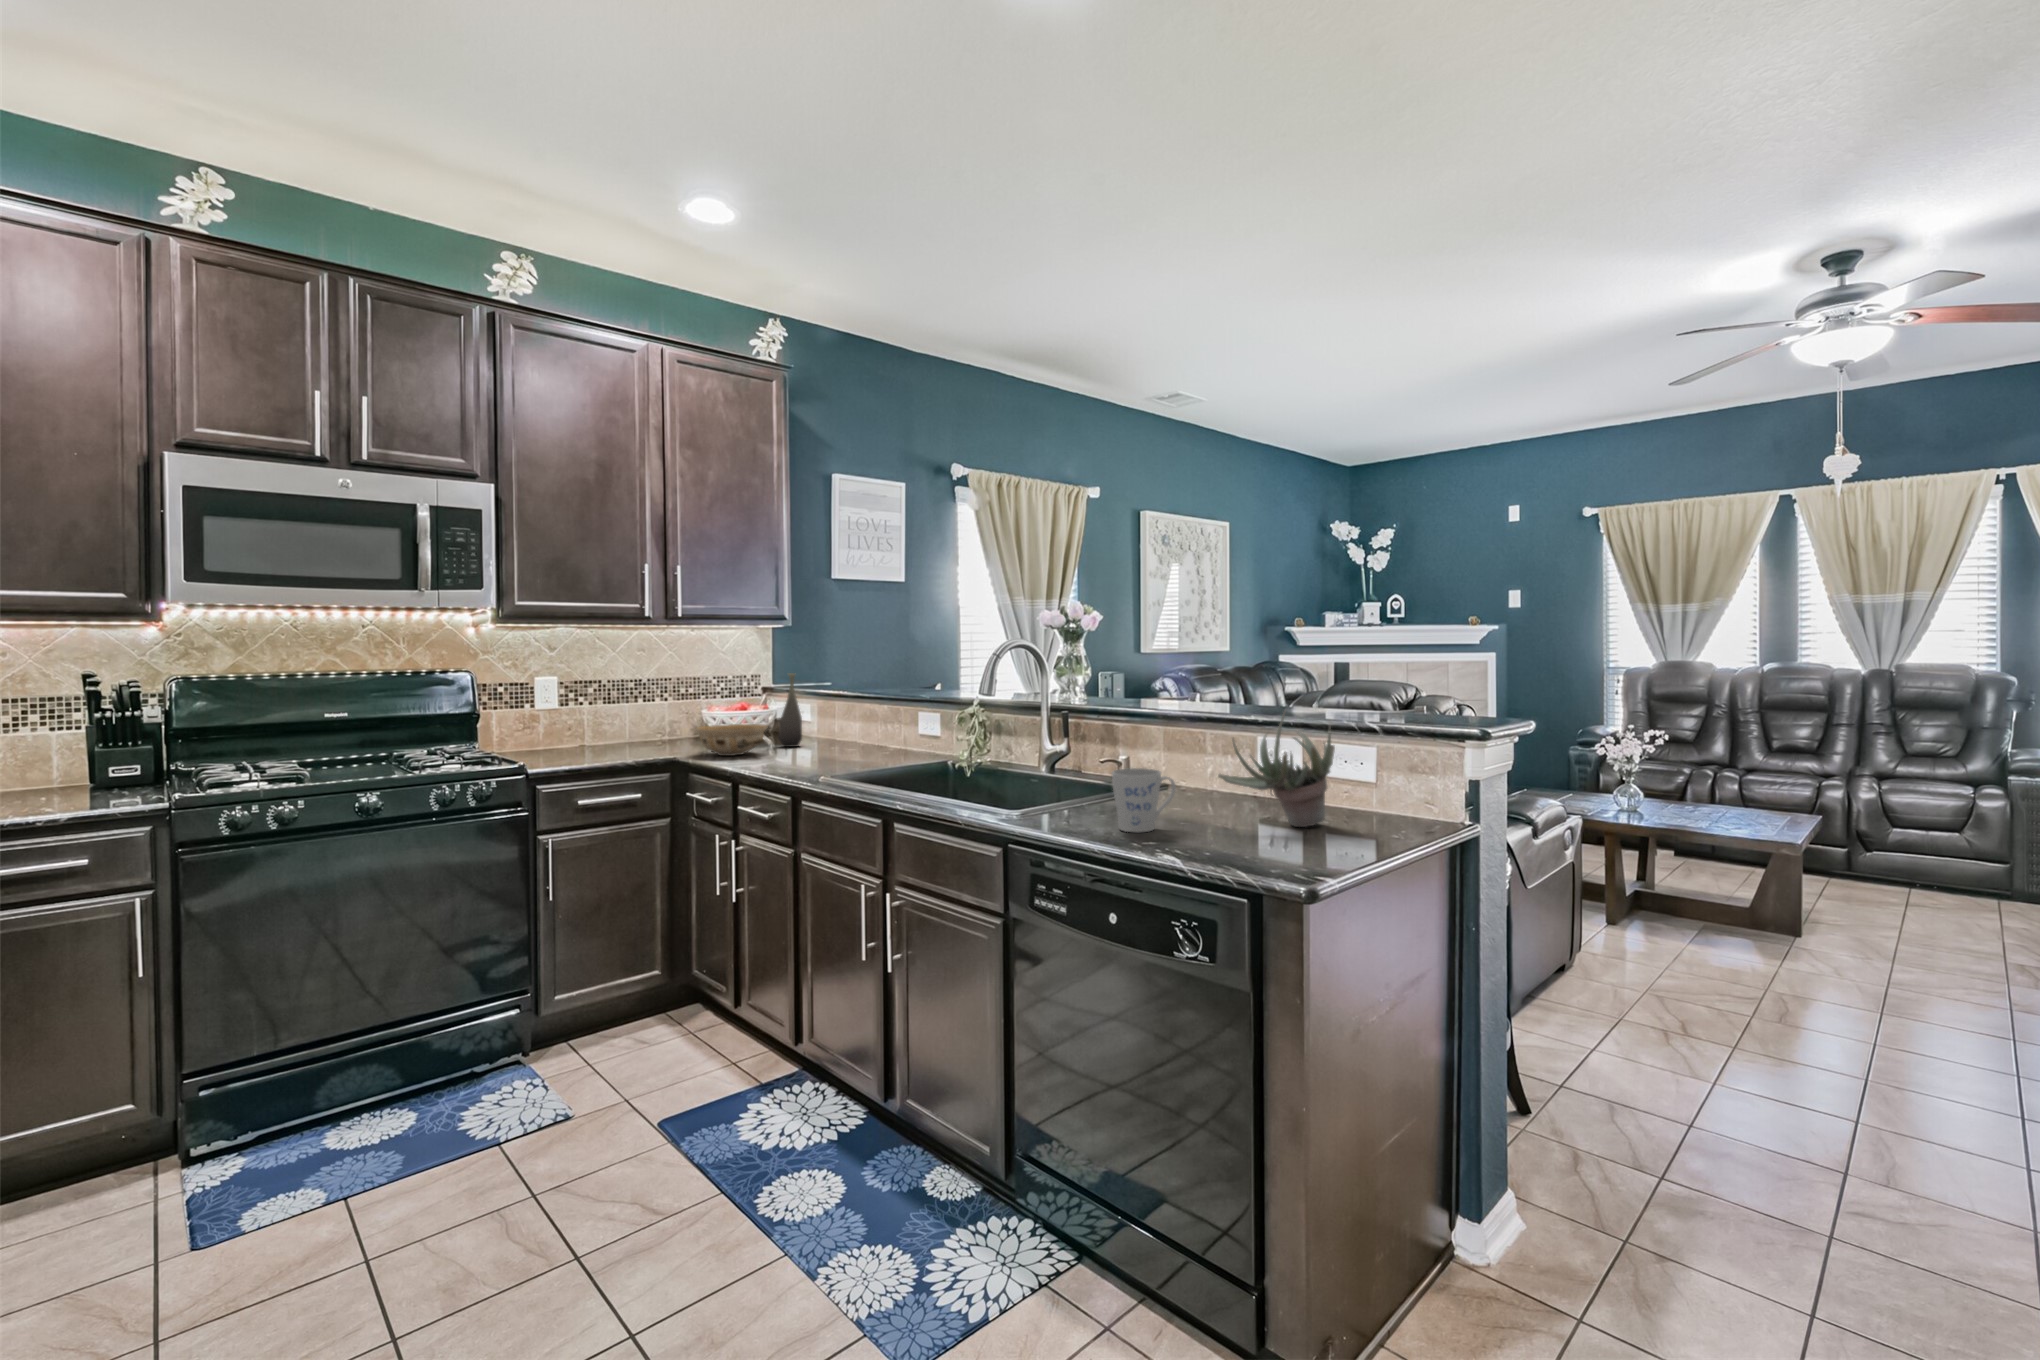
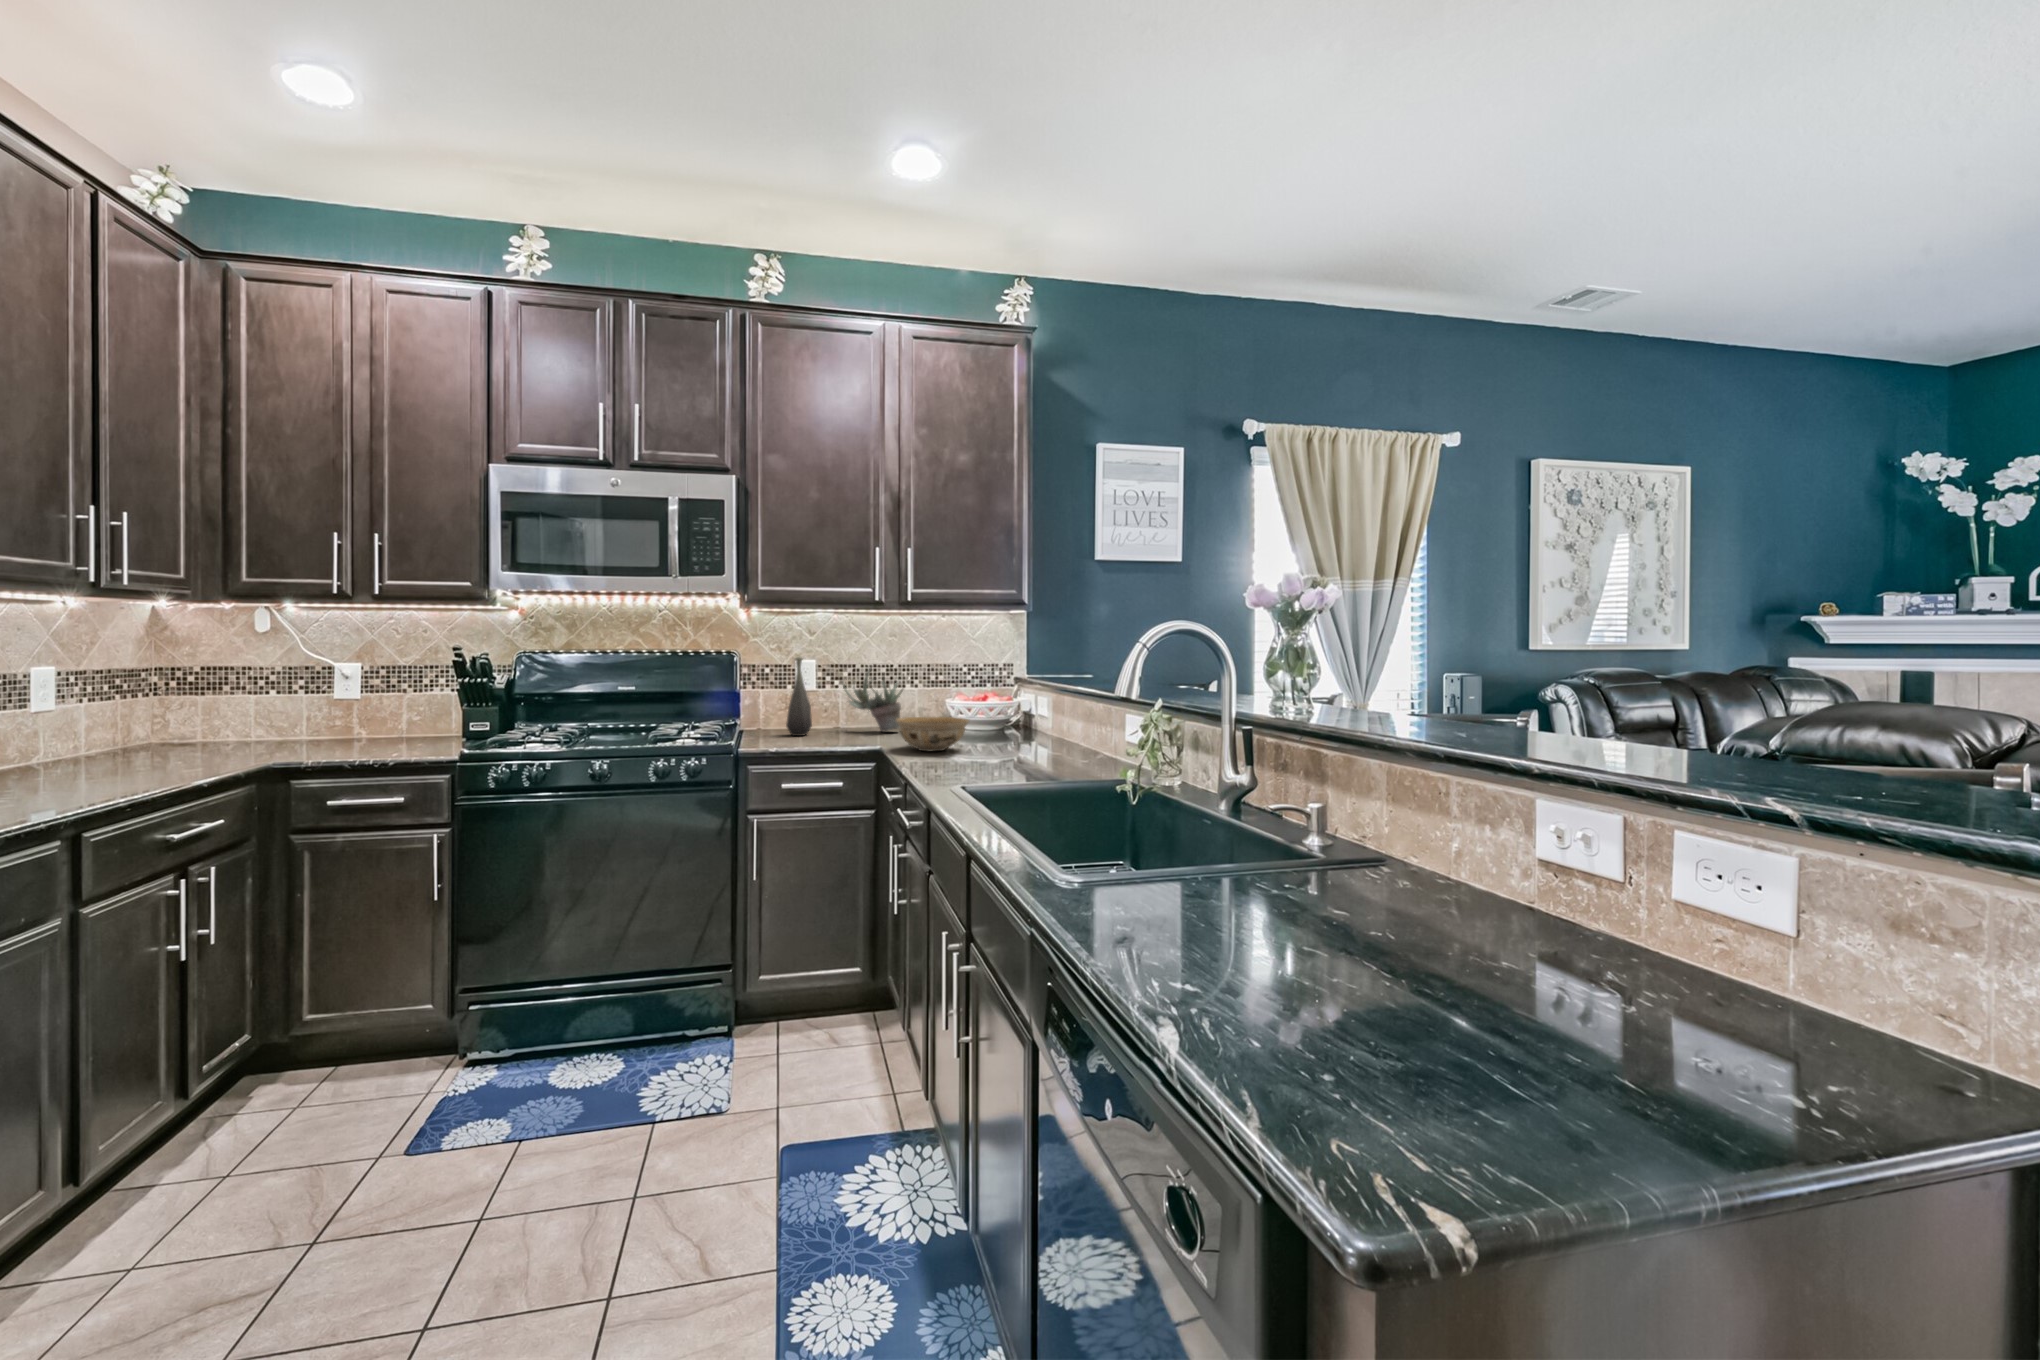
bottle: present [778,673,802,747] -> present [786,657,812,736]
succulent plant: present [1218,711,1335,827] -> present [843,668,903,731]
mug: present [1112,768,1176,832] -> none [1174,835,1294,955]

